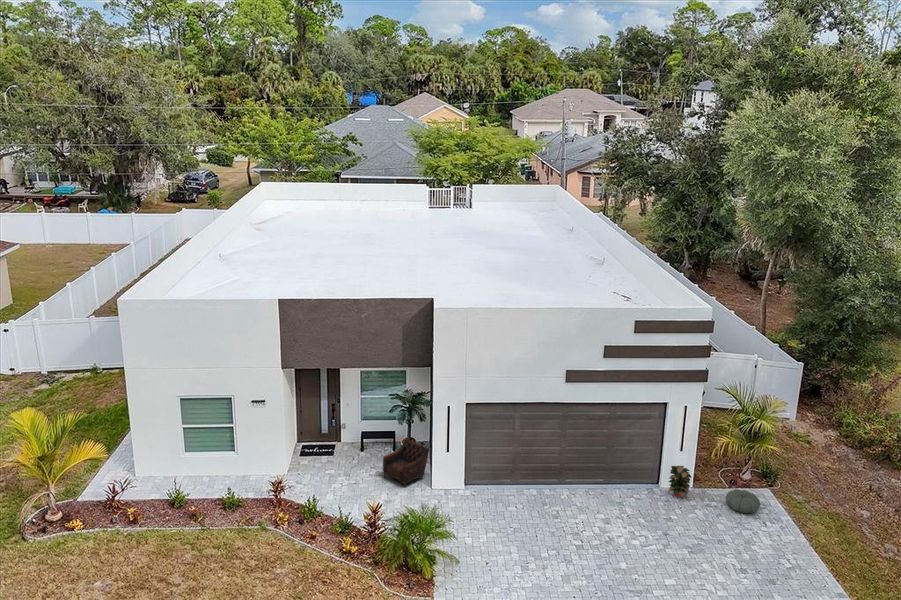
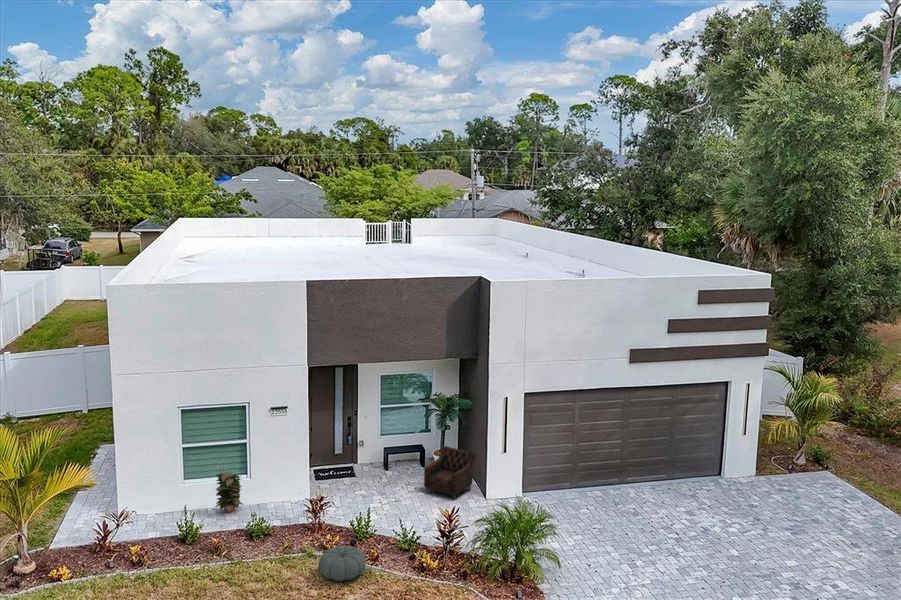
decorative plant: present [668,466,691,497] -> present [215,472,244,513]
pouf: present [726,489,760,513] -> present [318,546,366,581]

